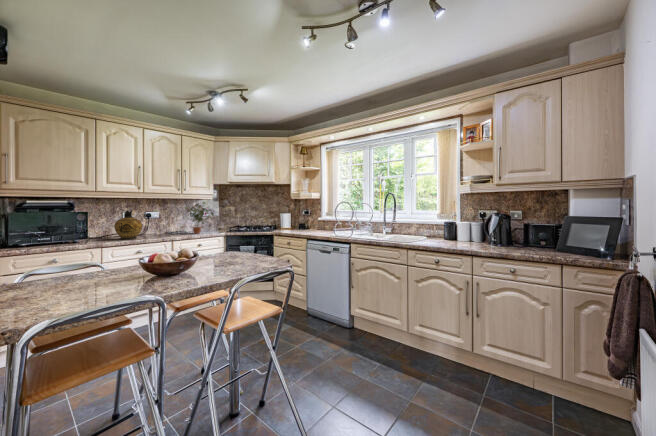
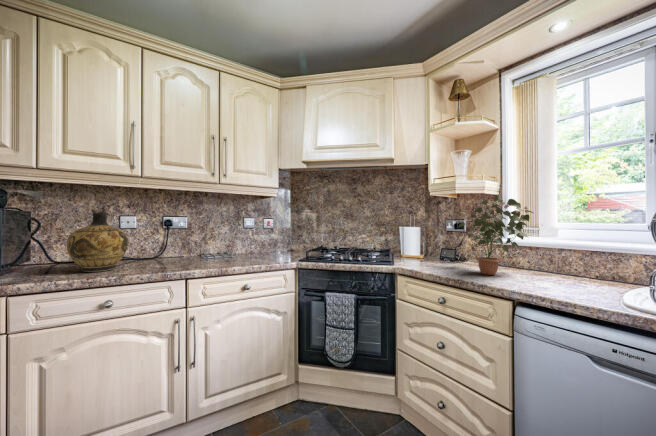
potted plant: present [185,202,214,234] -> present [459,196,533,275]

